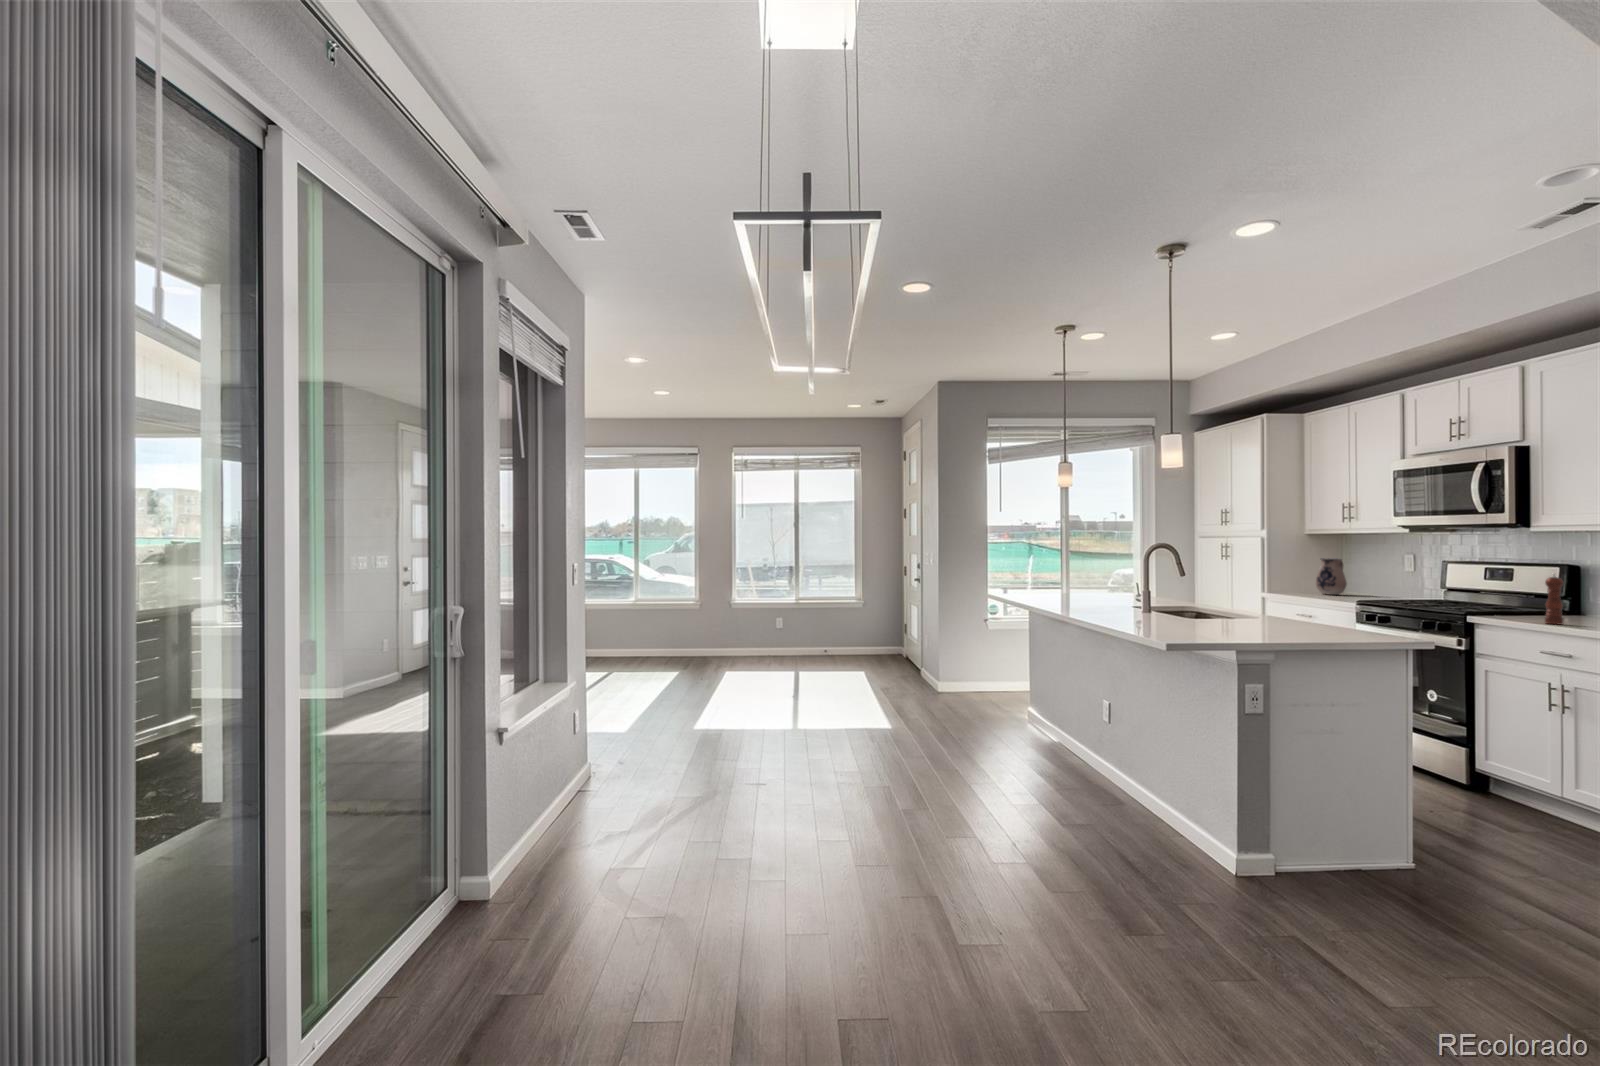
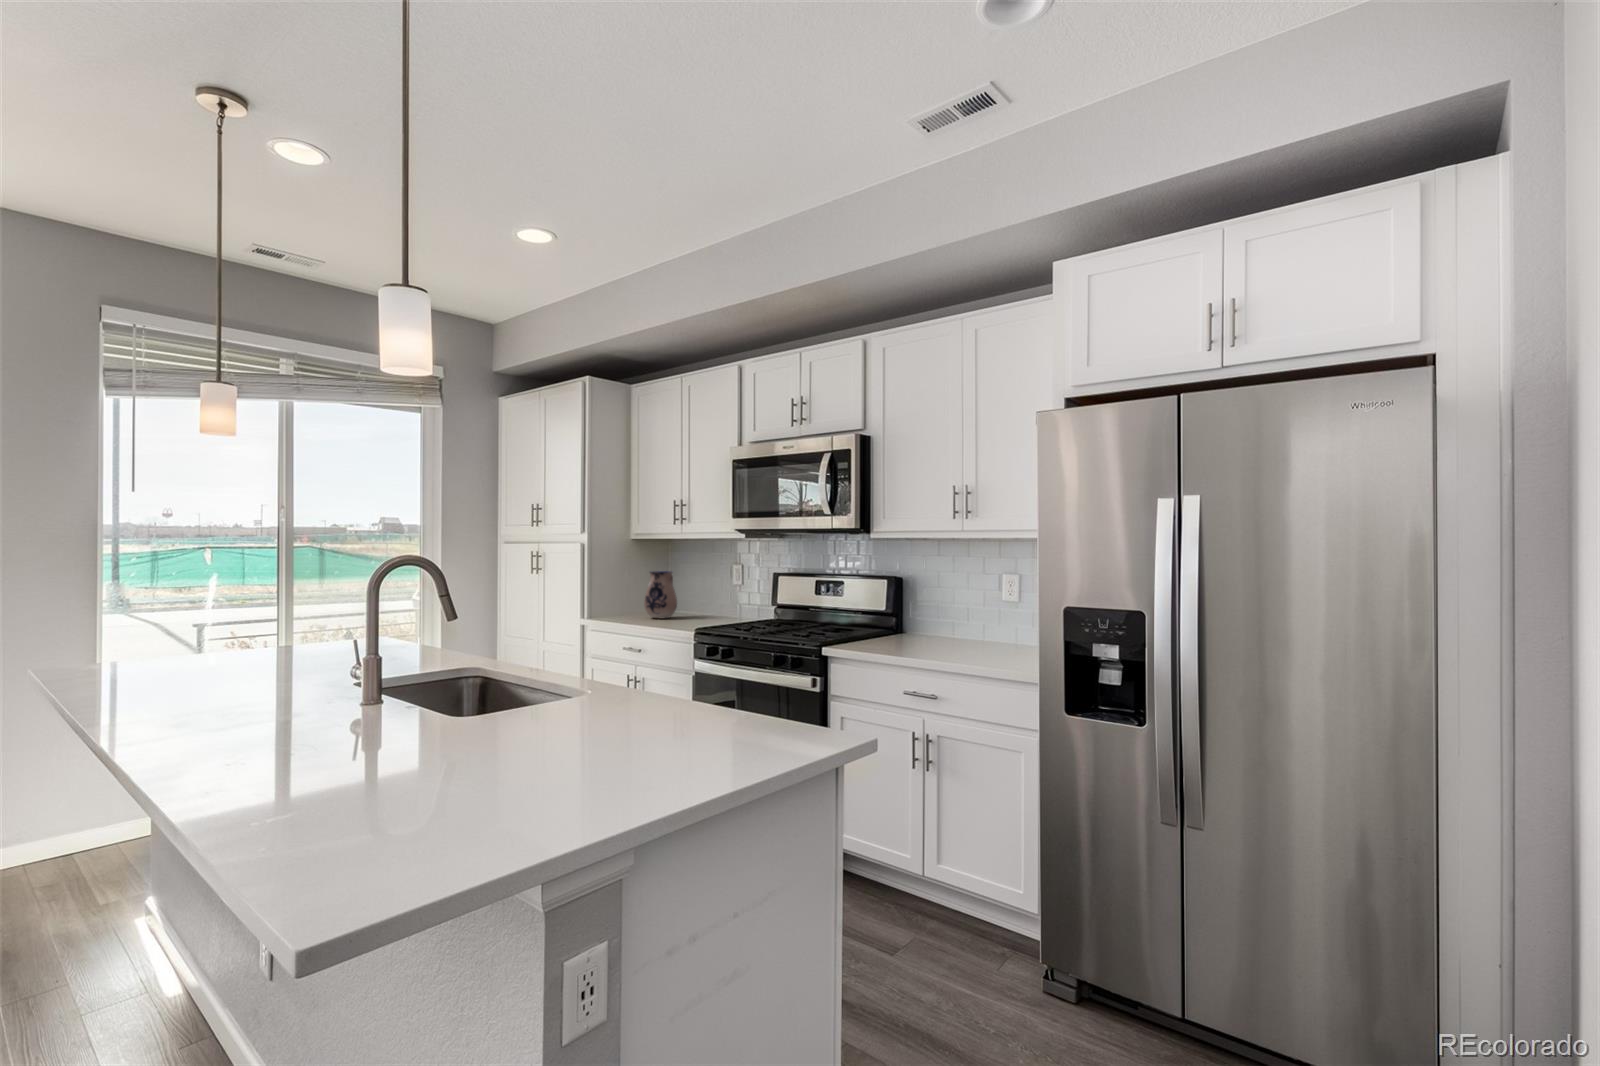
pepper mill: present [1545,574,1563,624] -> none [906,592,923,657]

